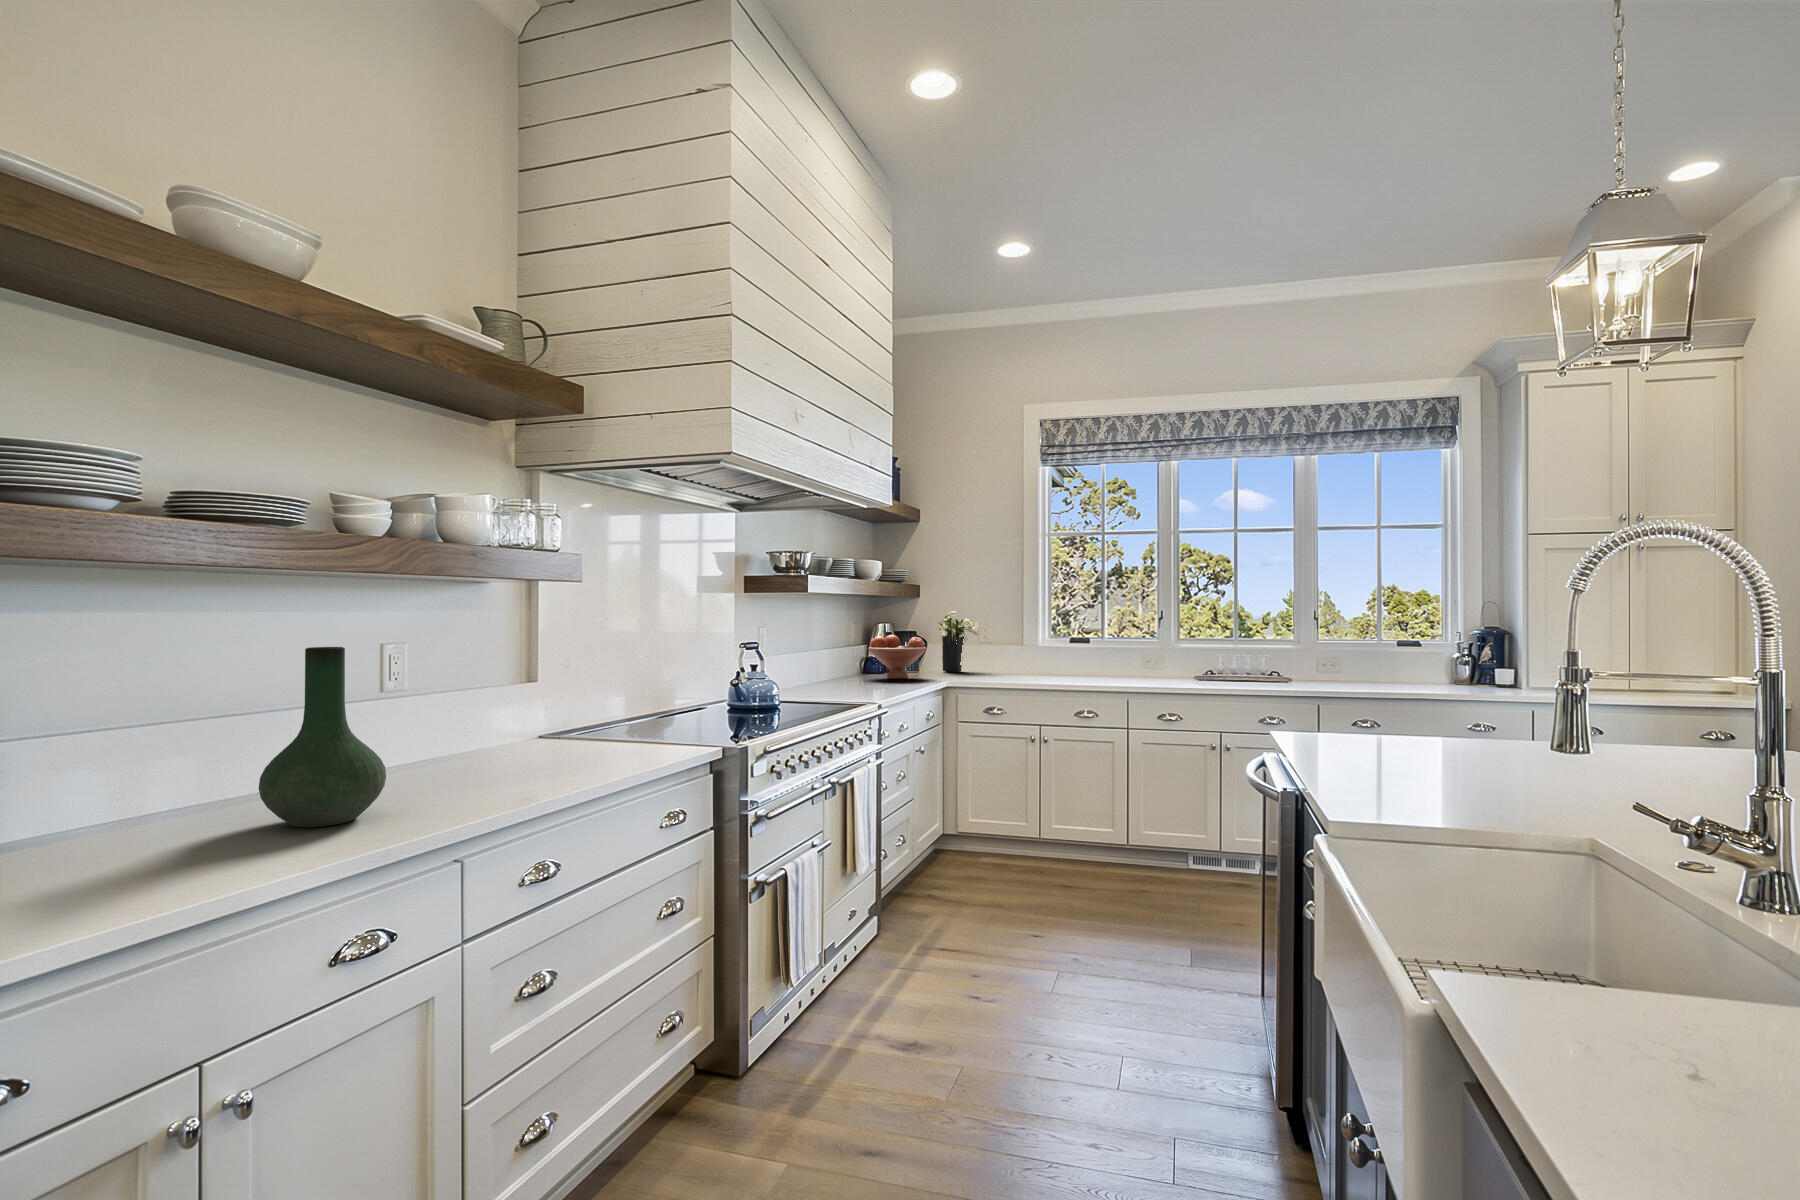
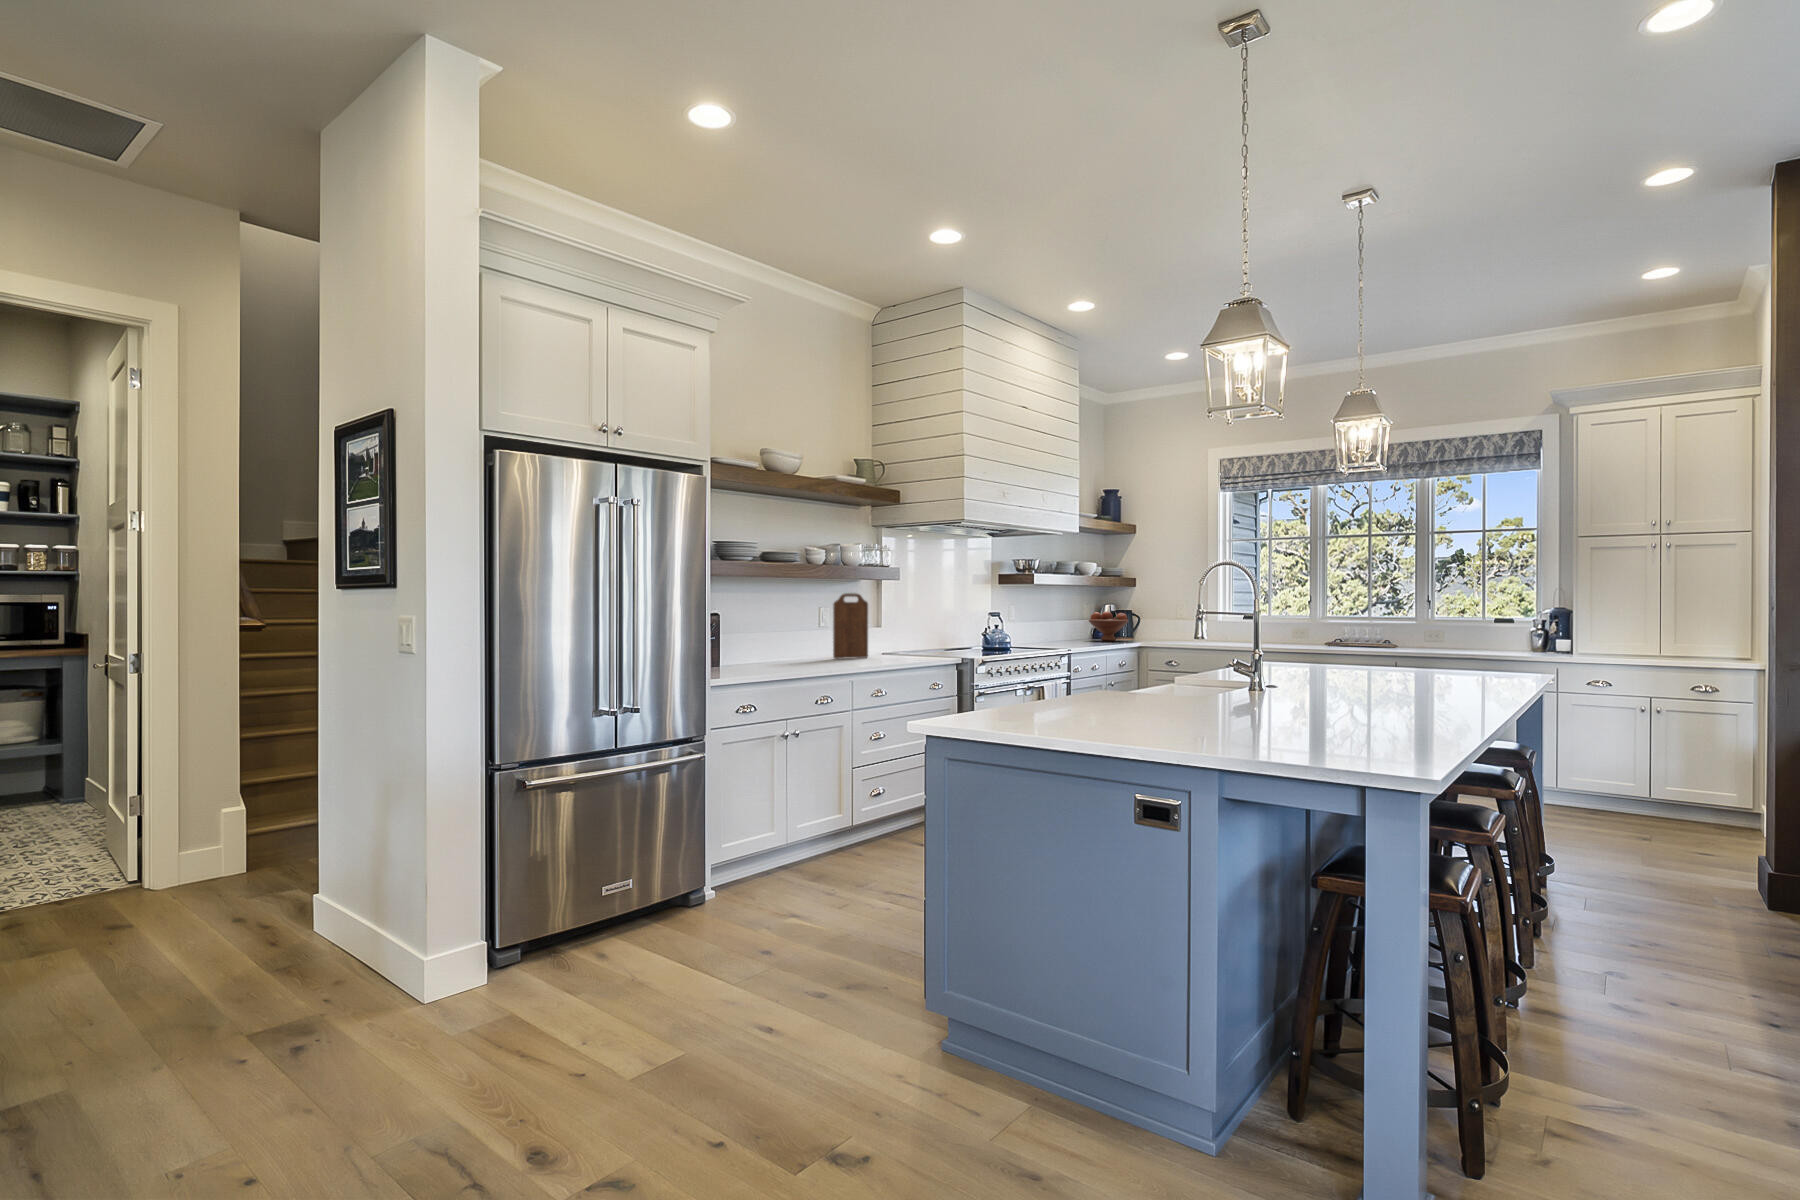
flower arrangement: present [938,611,980,672] -> none [1143,595,1180,639]
cutting board: none [417,616,513,782] -> present [833,593,868,659]
vase: present [259,647,386,827] -> none [788,603,825,664]

